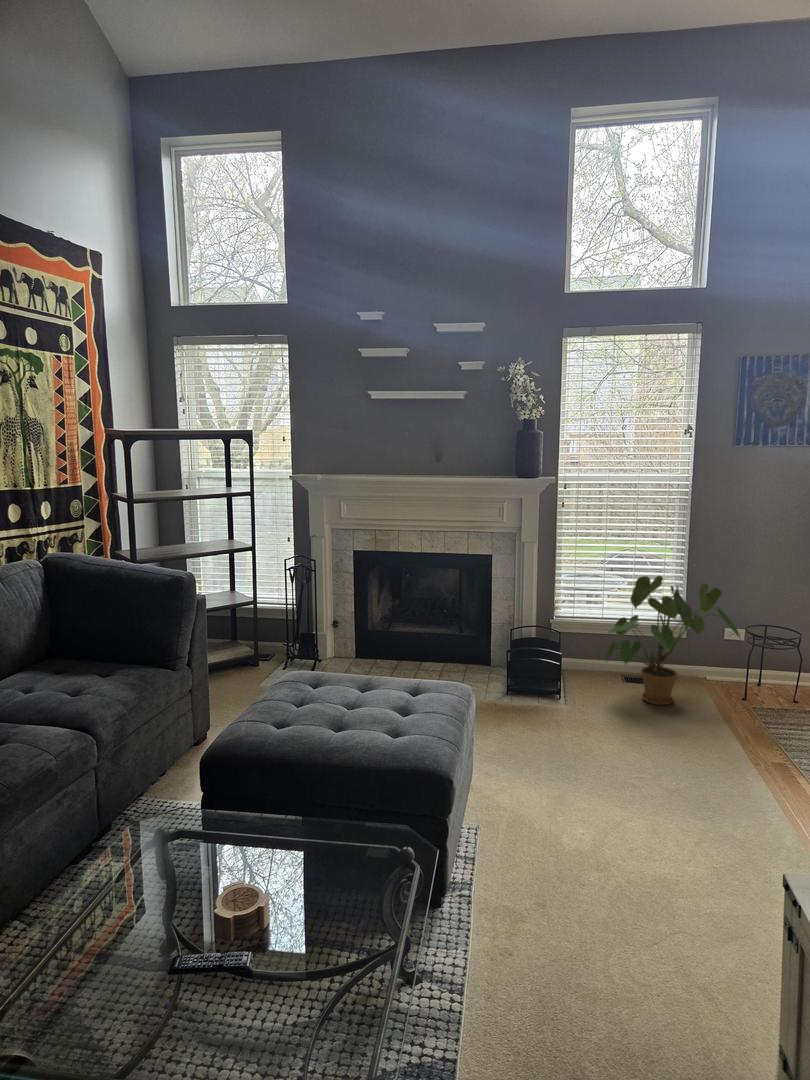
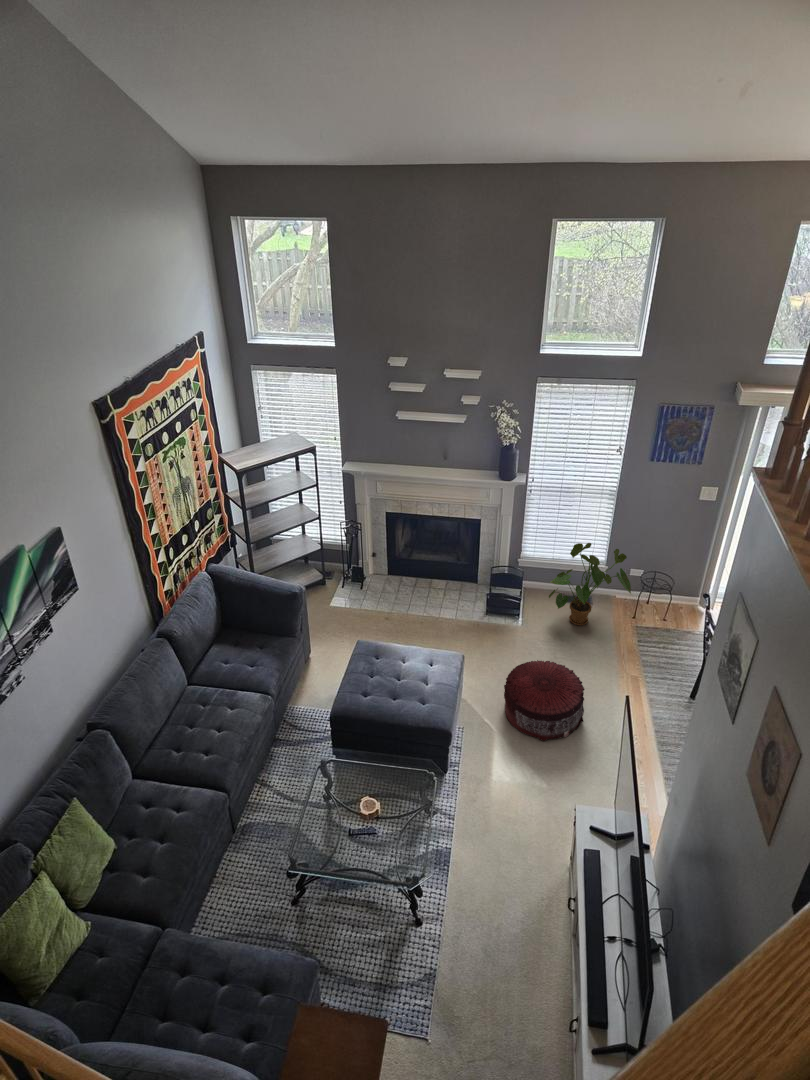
pouf: none [550,711,714,847] -> present [504,660,585,741]

